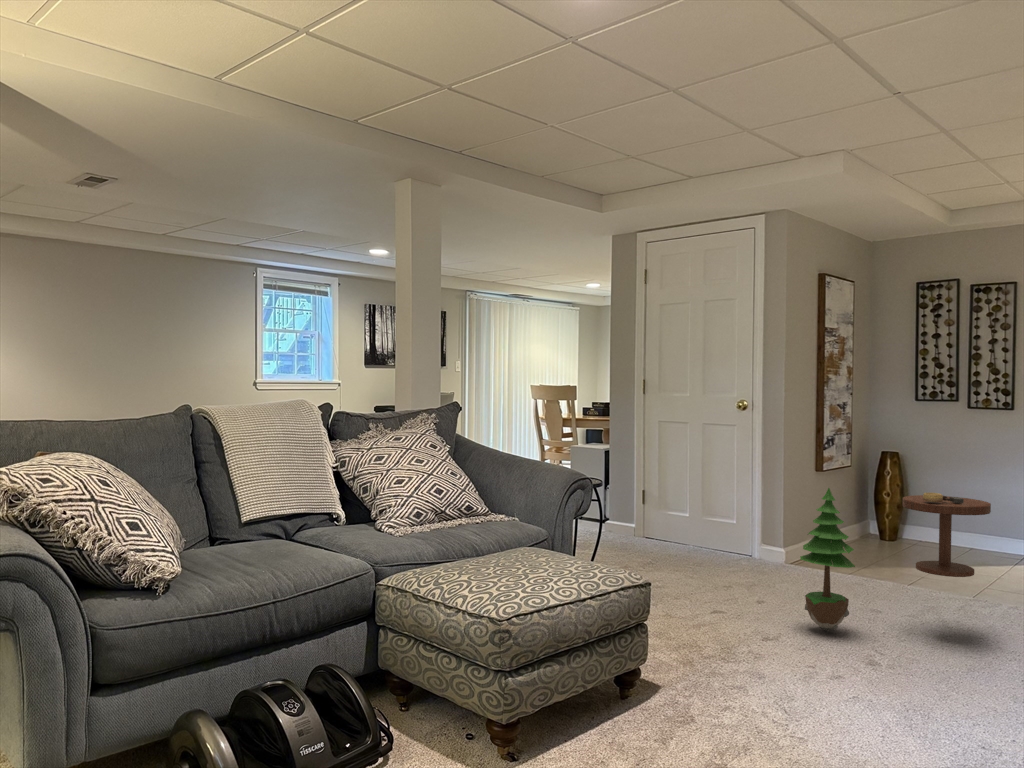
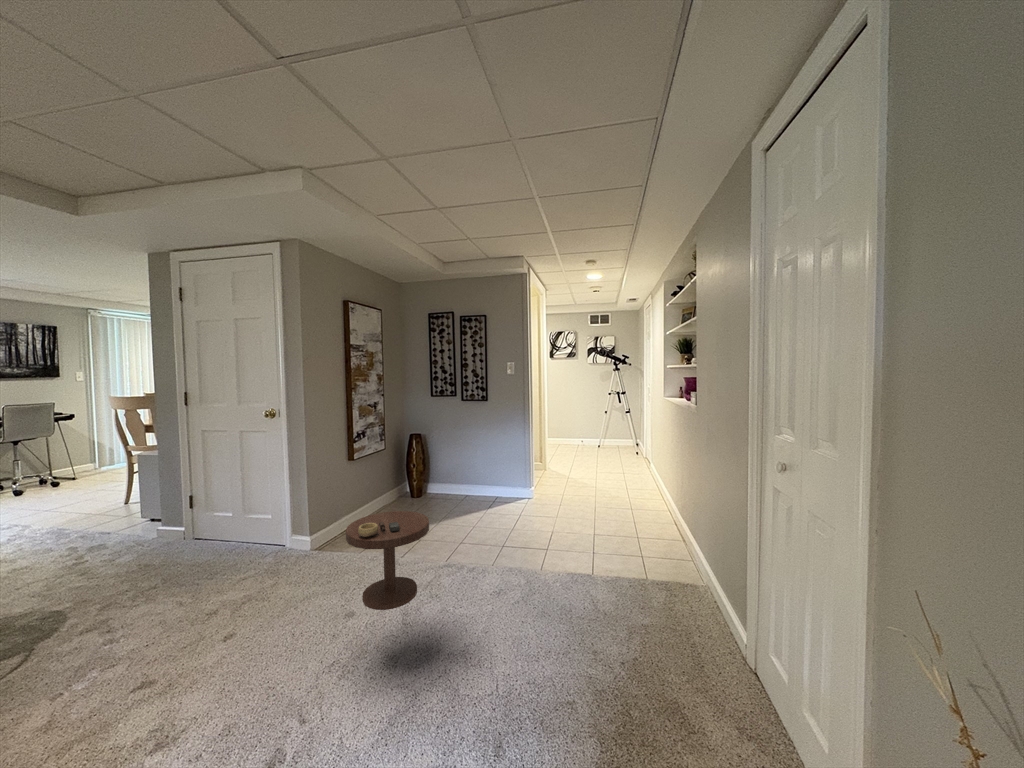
potted tree: present [800,488,855,631] -> none [216,535,288,704]

